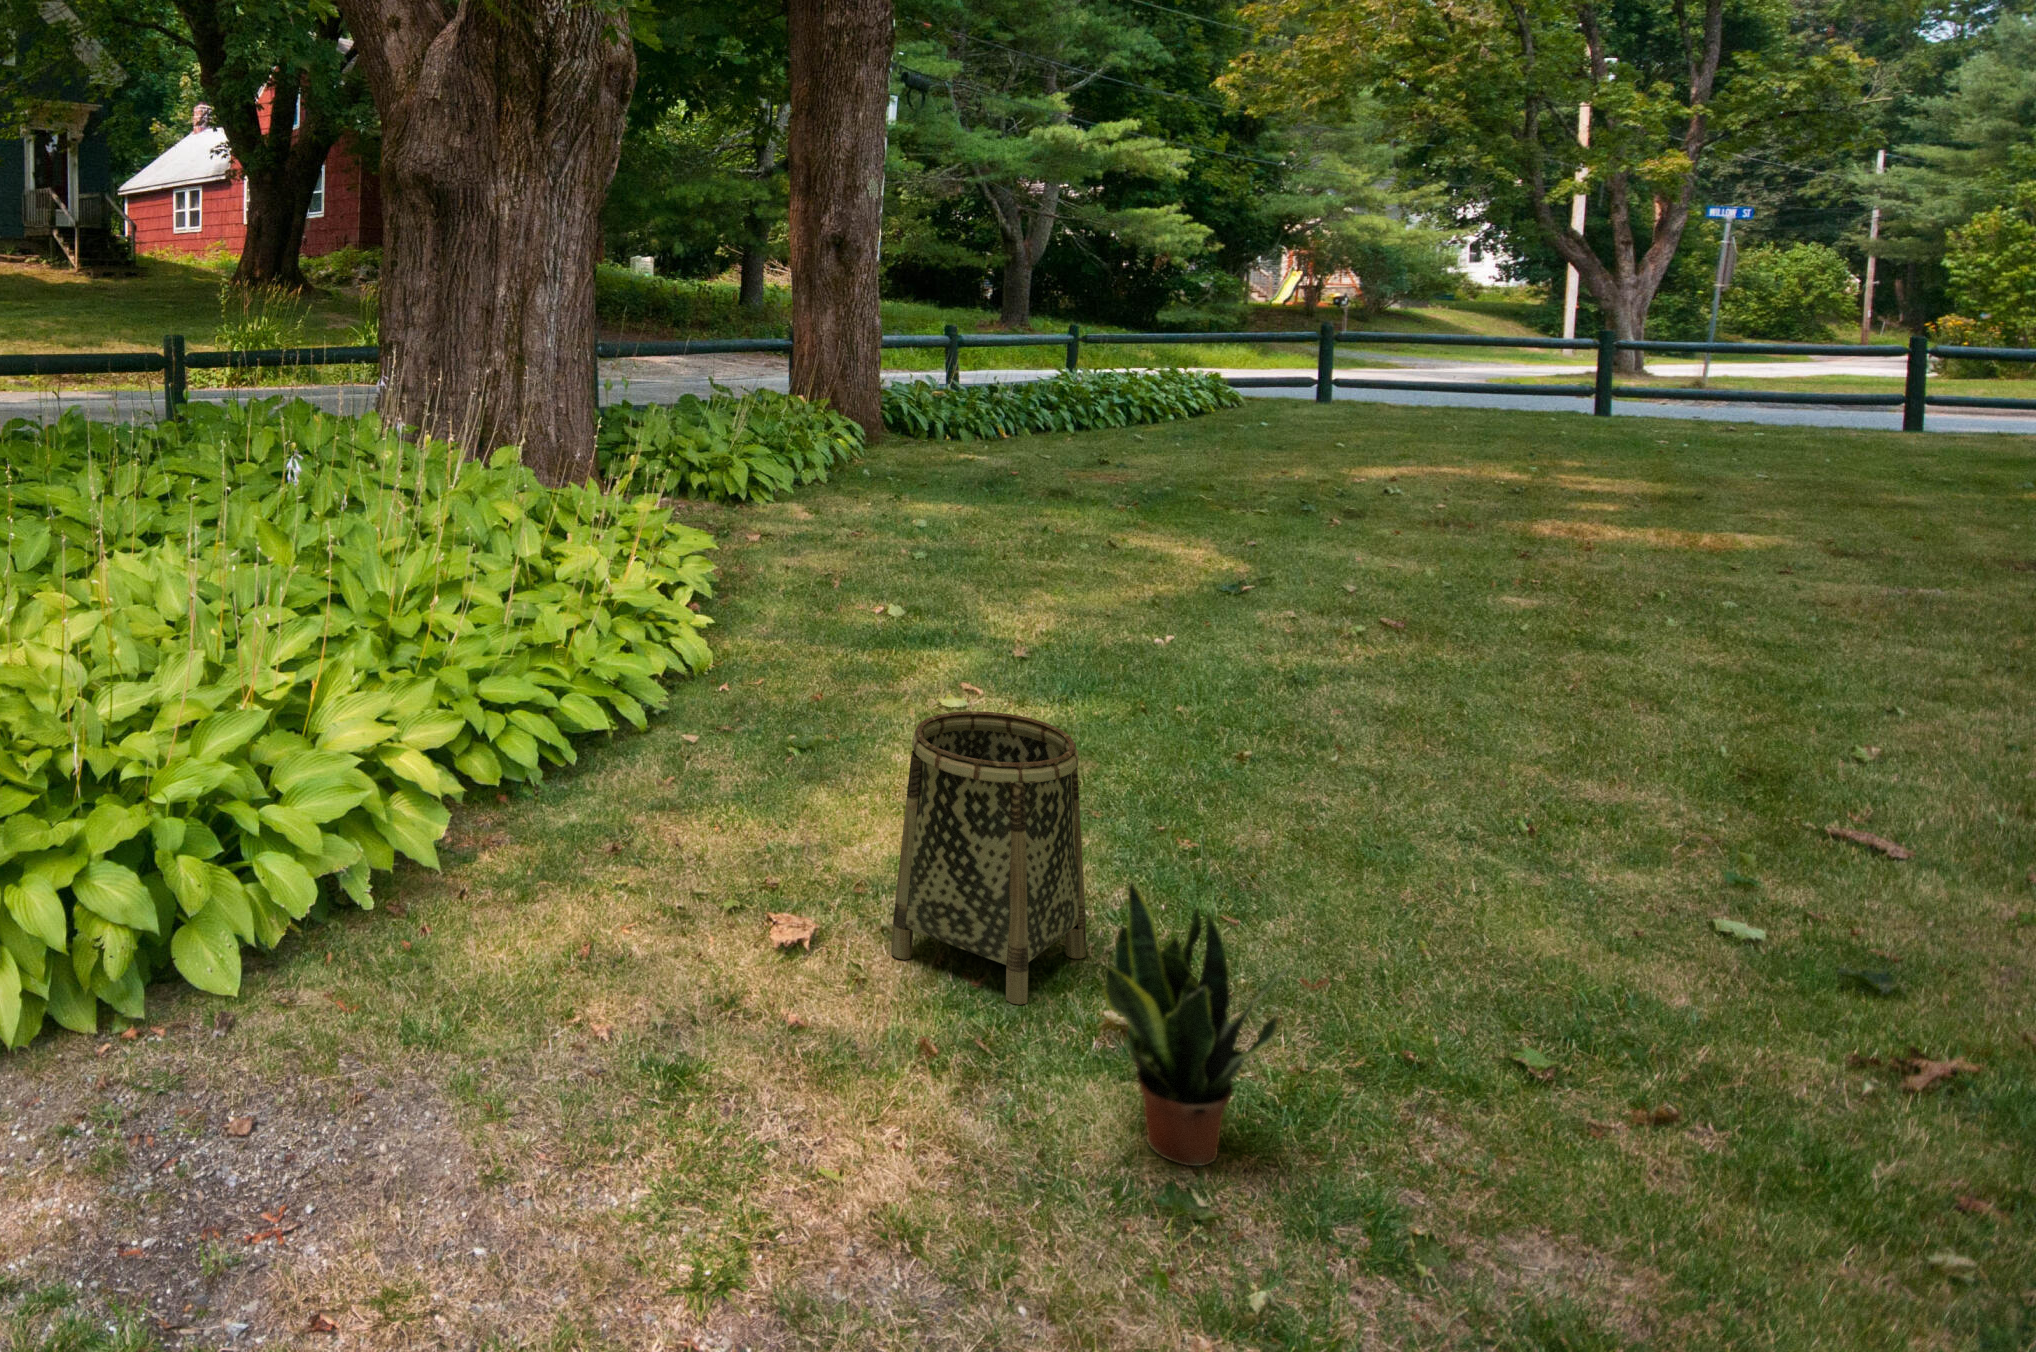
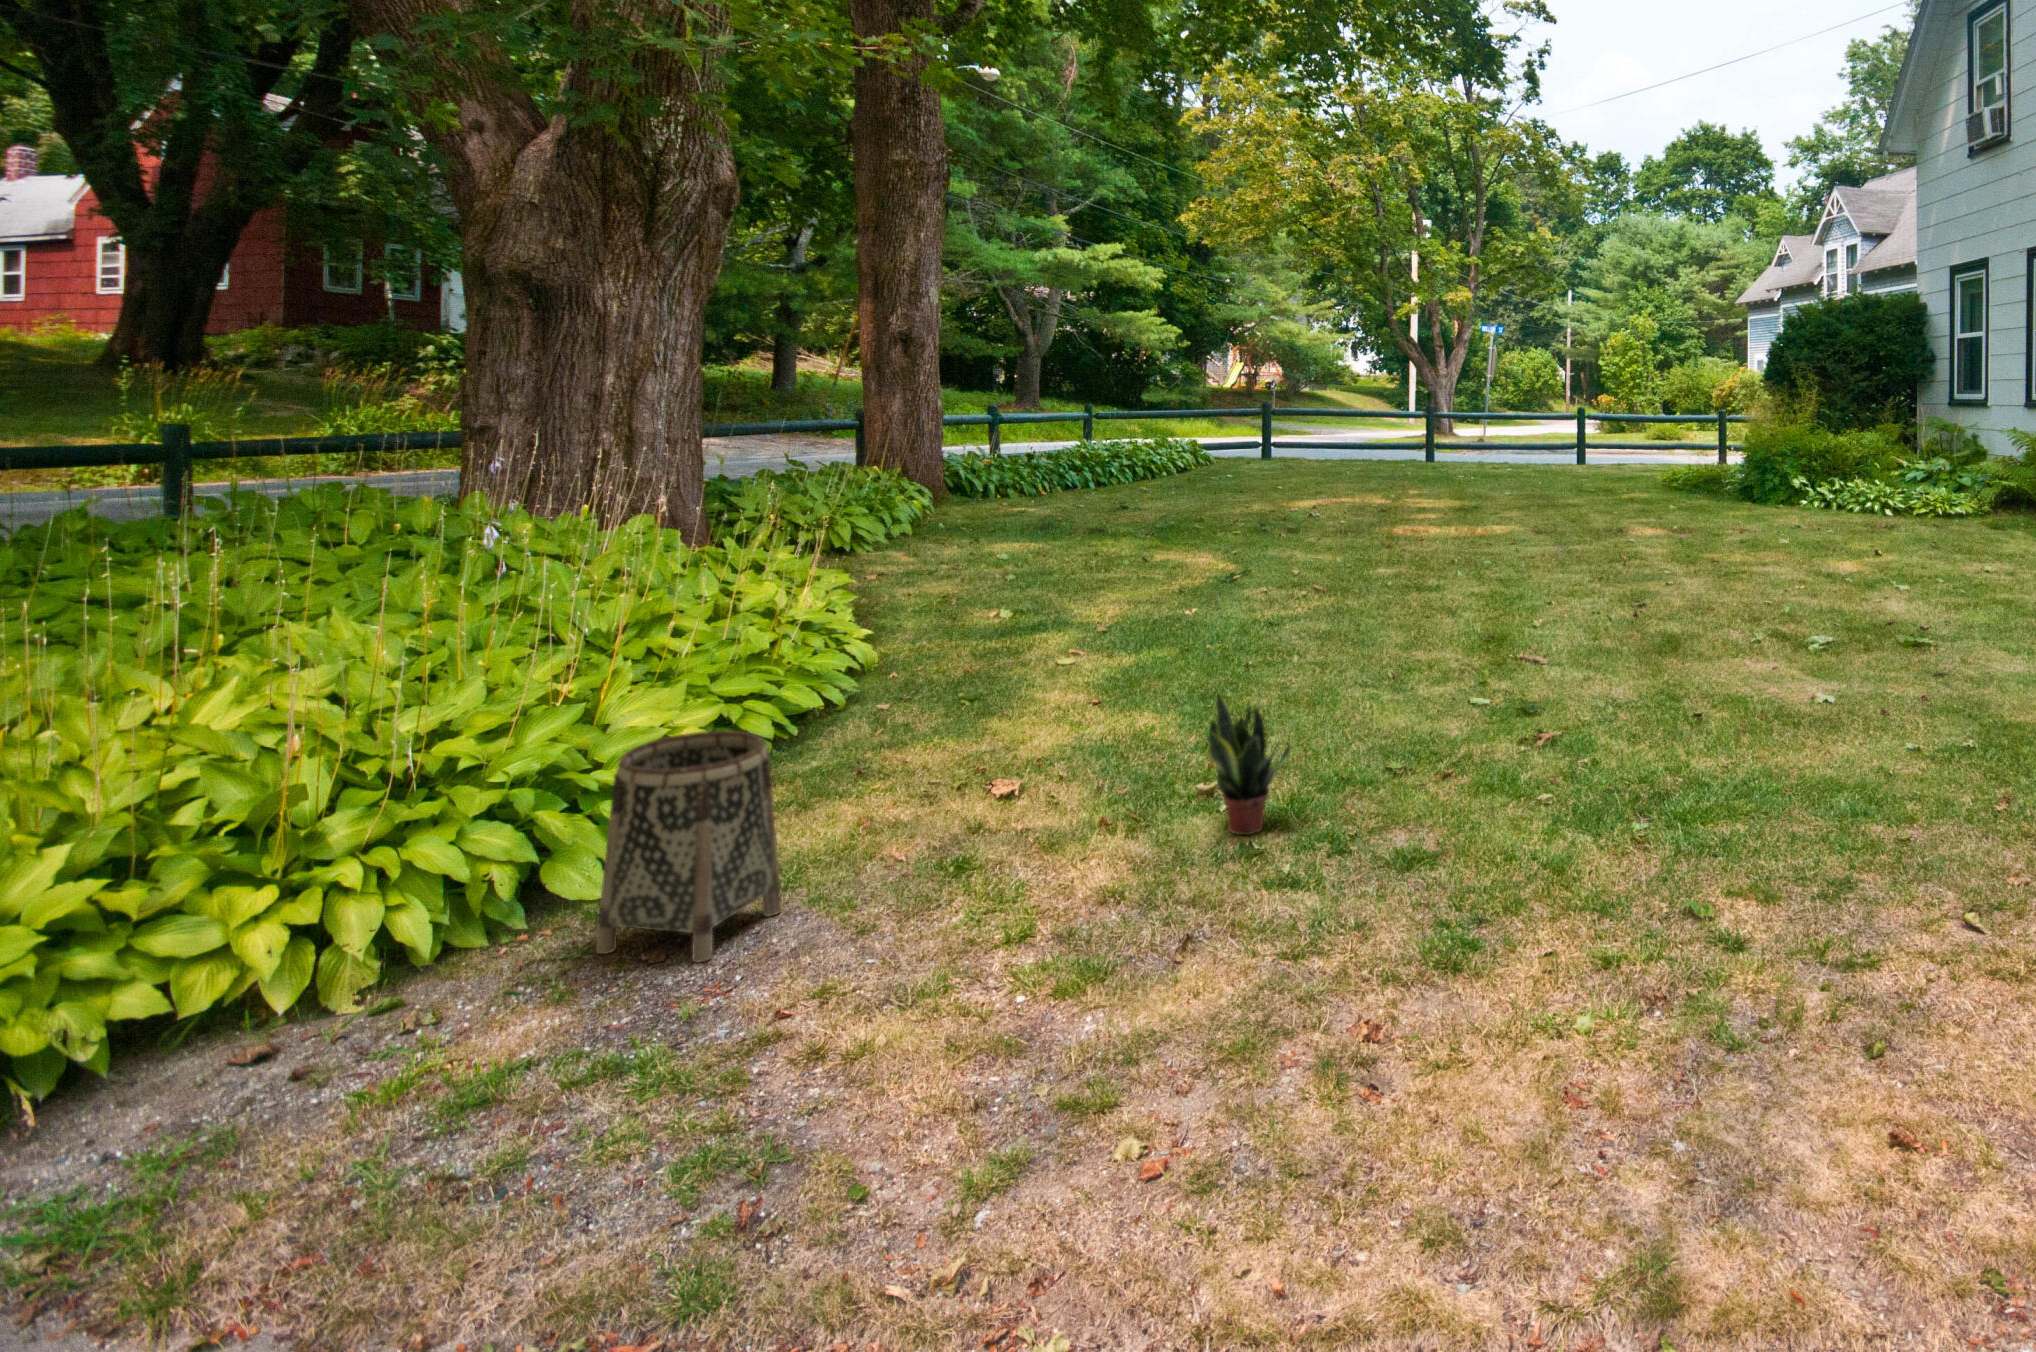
basket: present [891,711,1086,1005] -> present [596,730,781,963]

